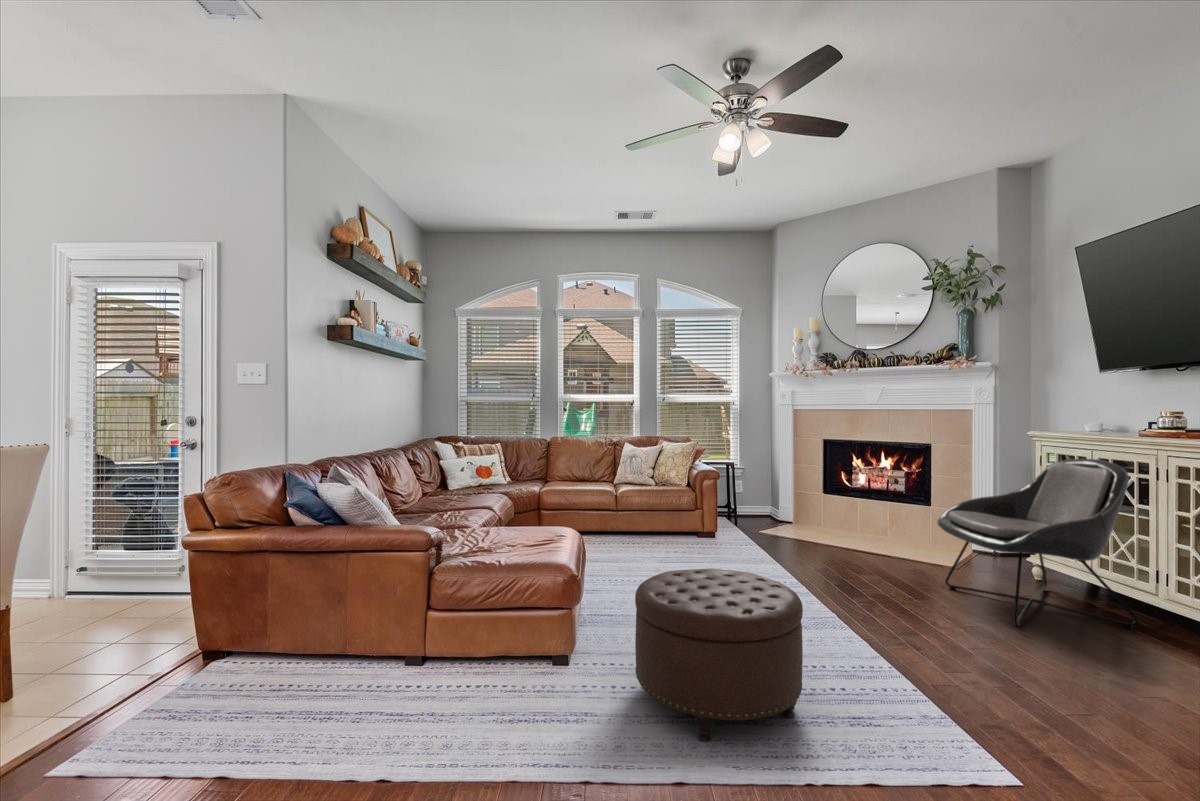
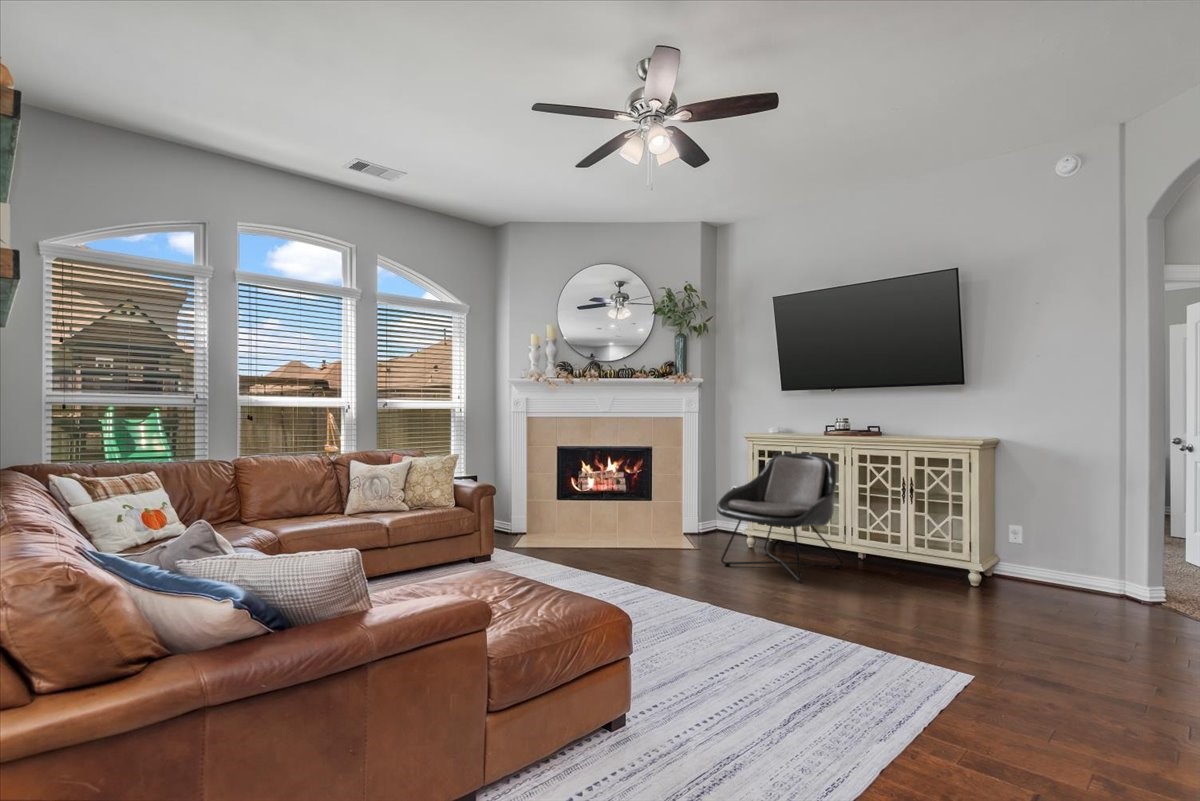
ottoman: present [635,569,803,742] -> none [700,576,869,744]

